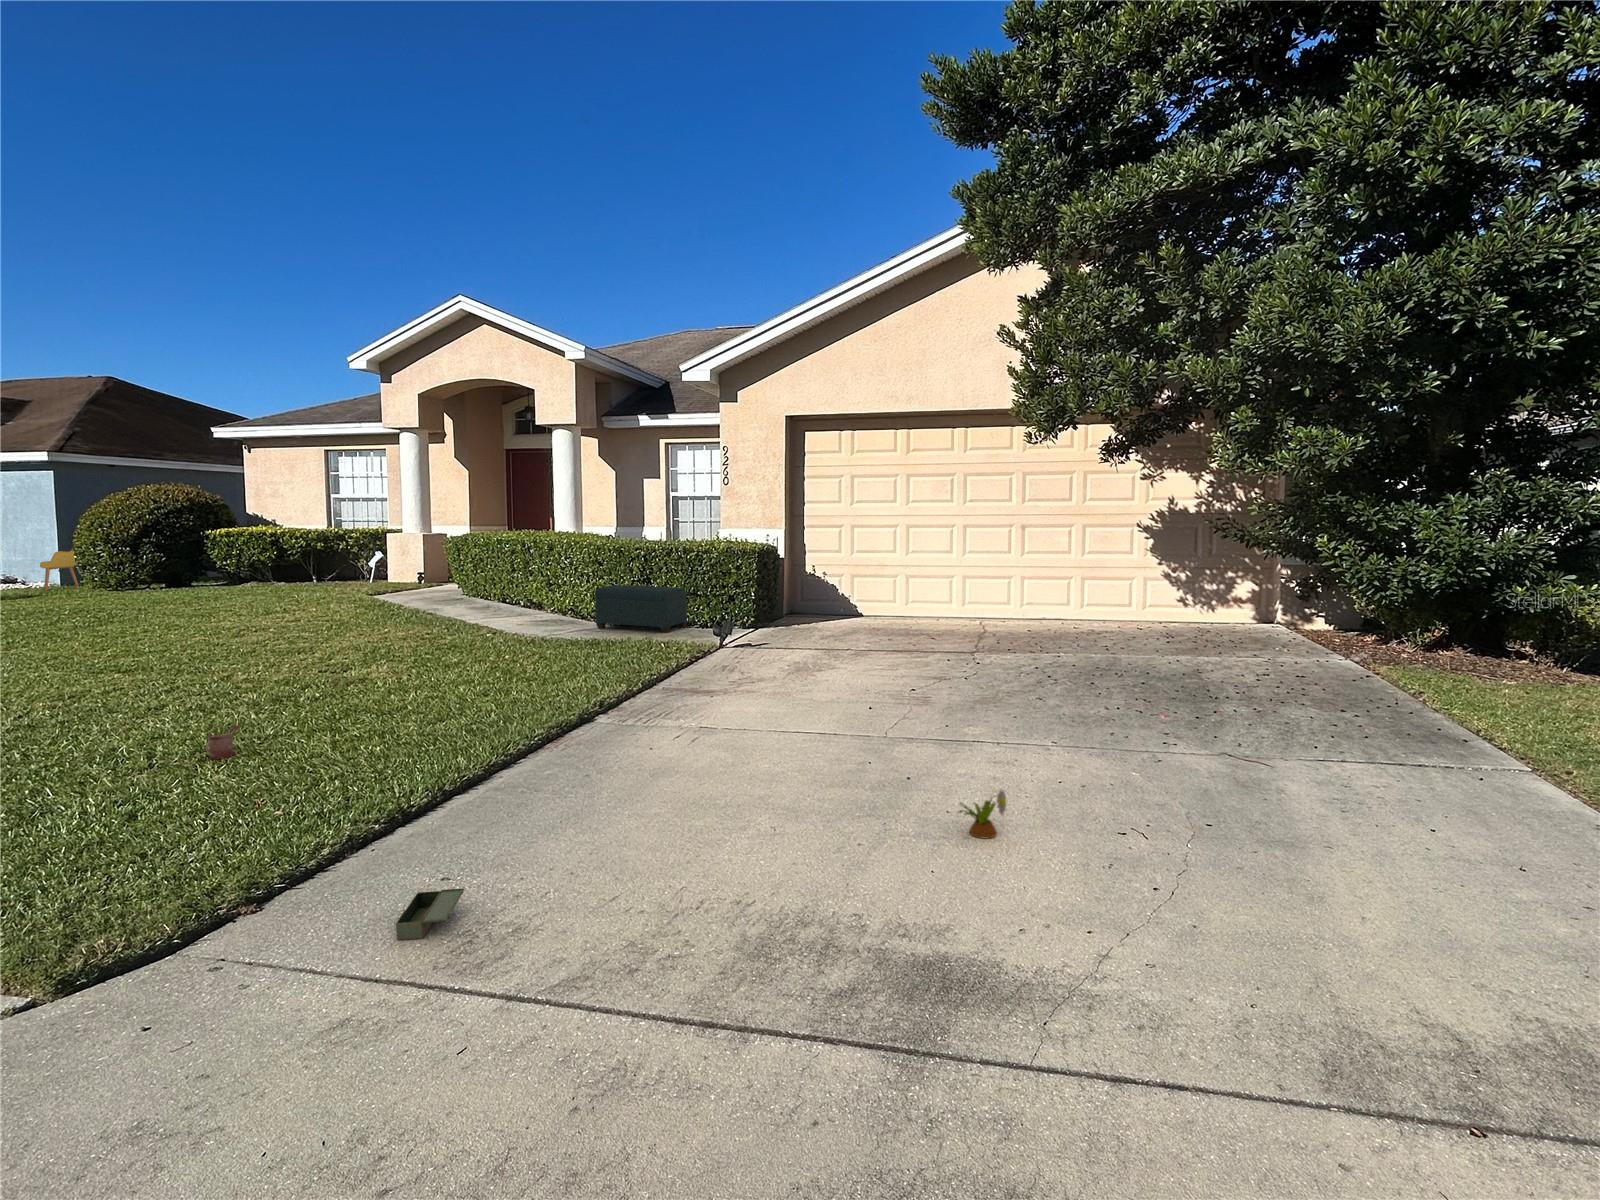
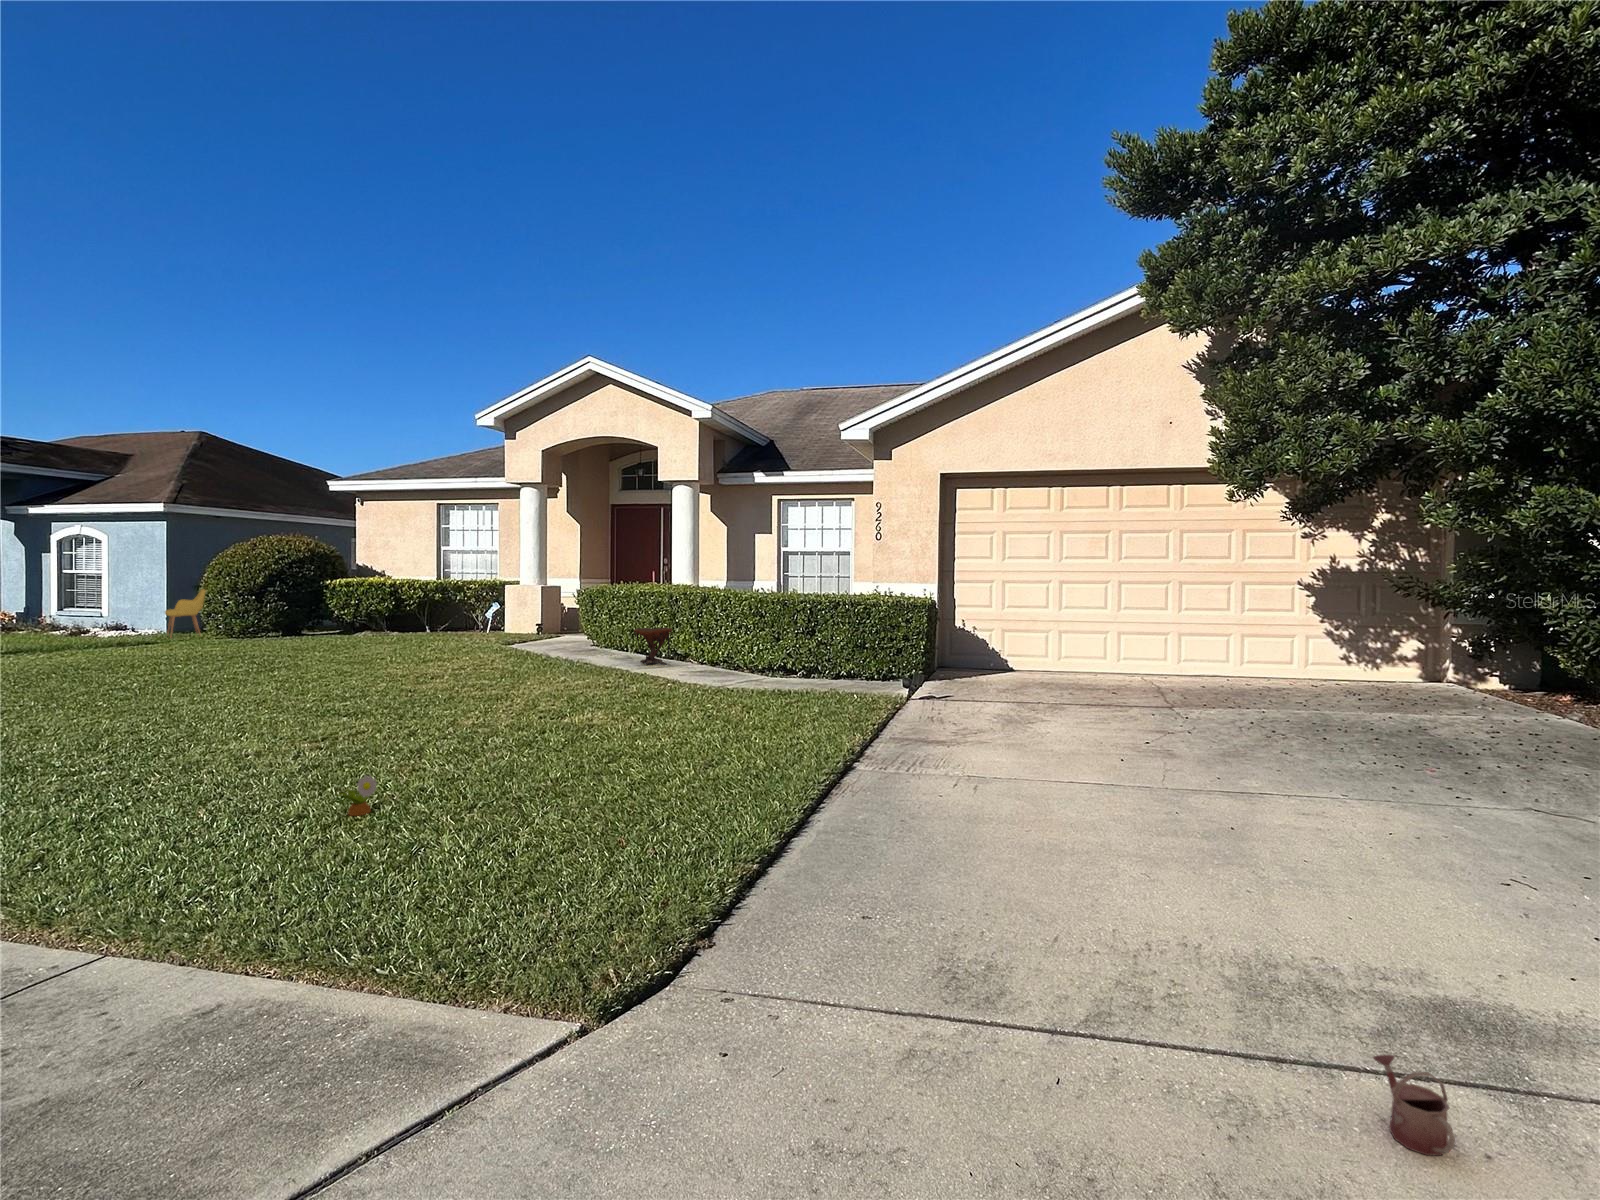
side table: none [485,575,523,613] -> present [634,627,672,665]
bench: present [595,585,687,633] -> none [764,638,855,687]
watering can: present [206,725,241,759] -> present [1374,1055,1455,1155]
decorative plant: present [958,790,1006,839] -> present [337,775,378,816]
toolbox: present [396,889,464,940] -> none [879,968,946,1028]

